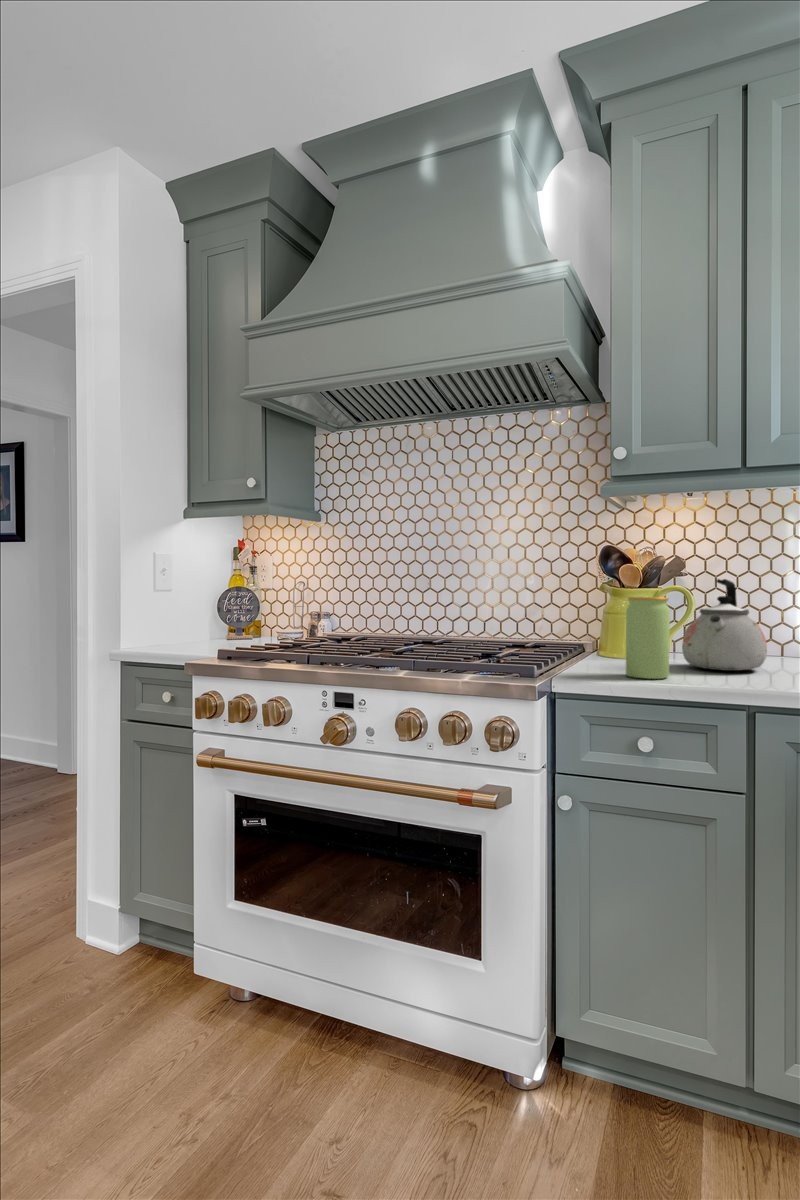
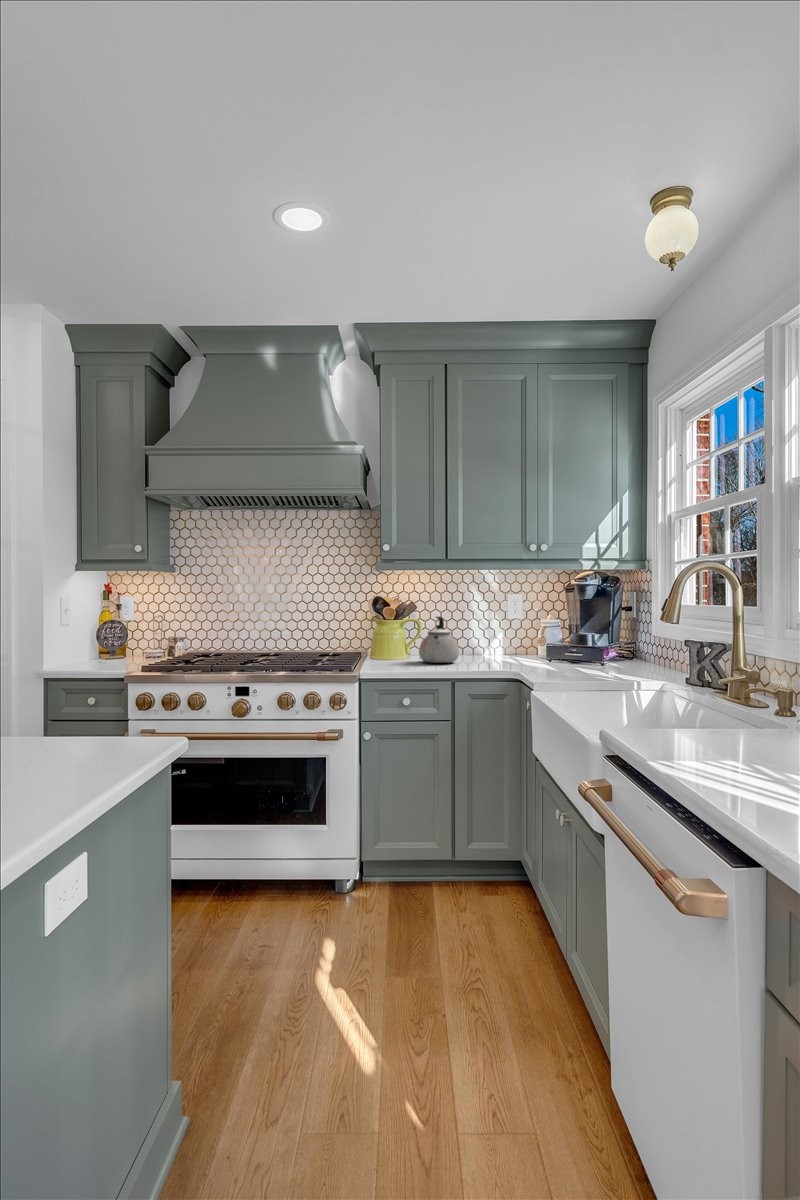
jar: present [626,597,670,679] -> none [396,627,417,669]

